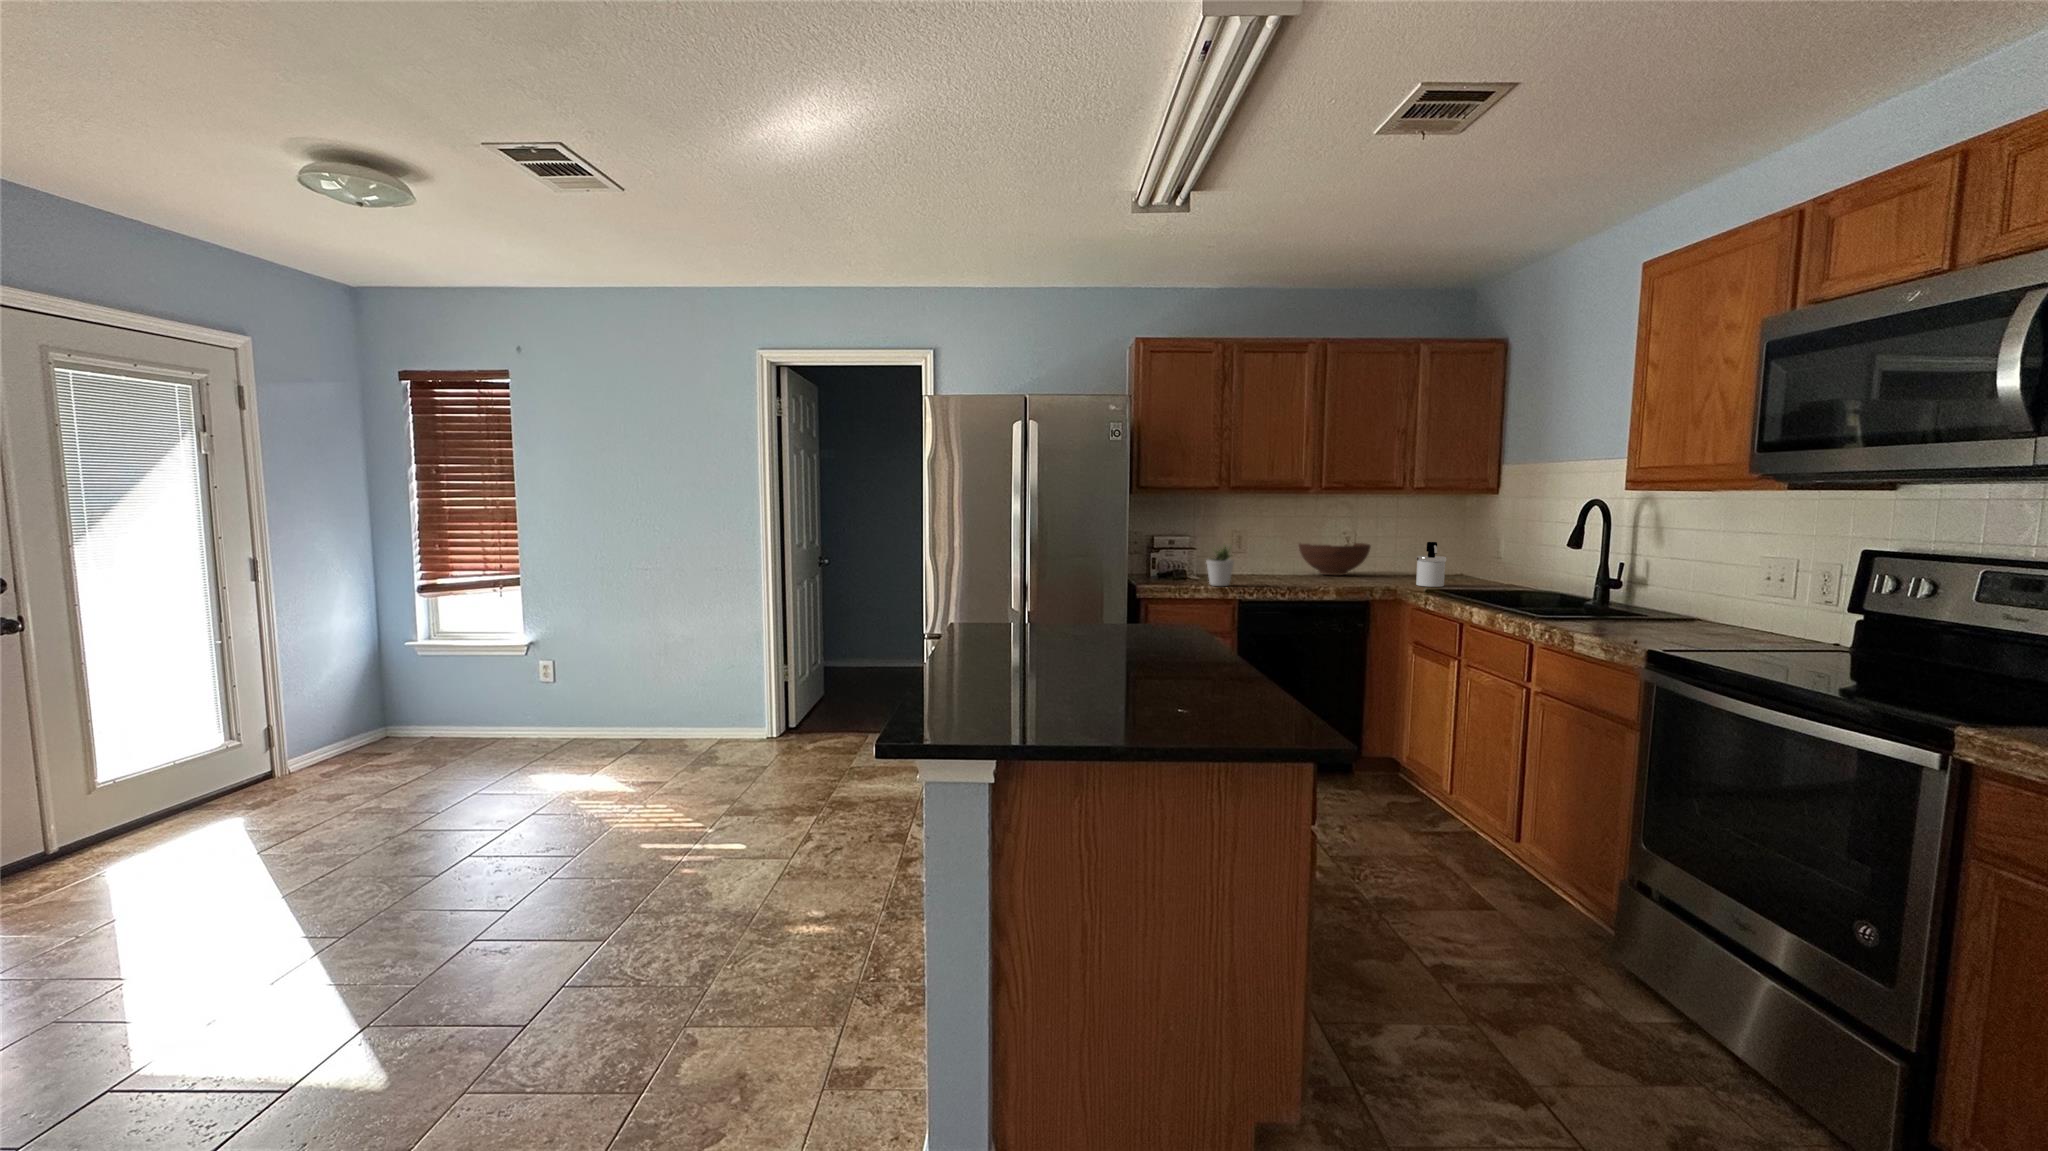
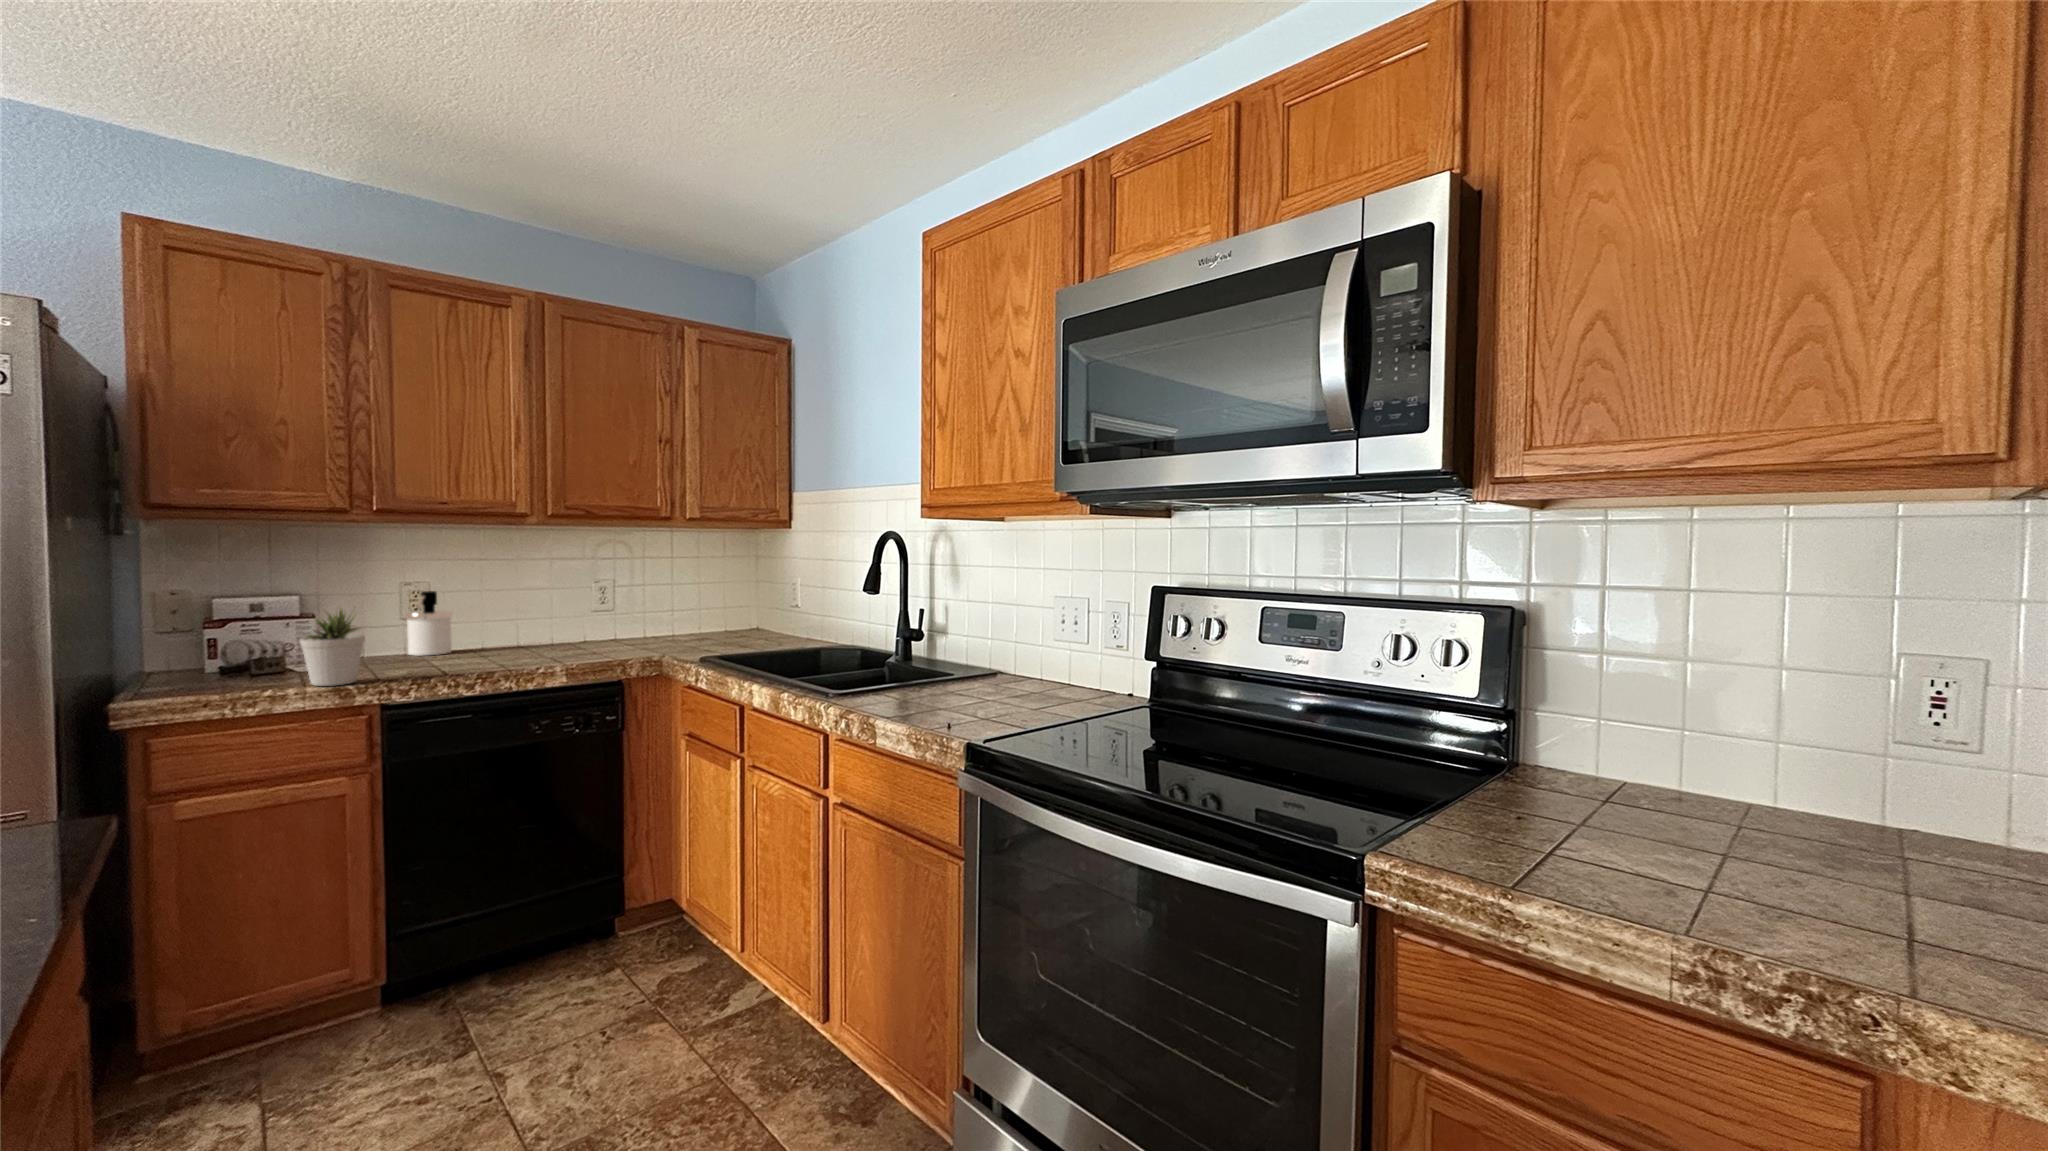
soap dispenser: present [1416,542,1446,587] -> present [405,591,453,656]
fruit bowl: present [1299,543,1371,576] -> none [524,594,636,644]

